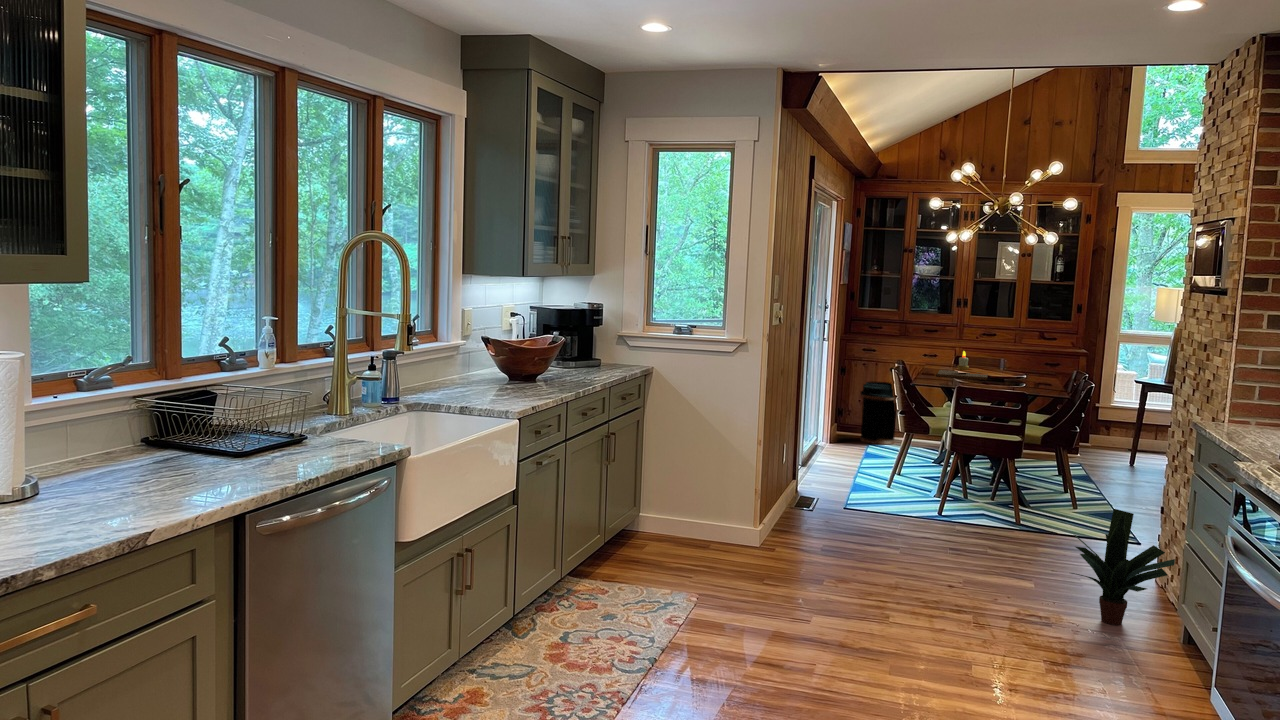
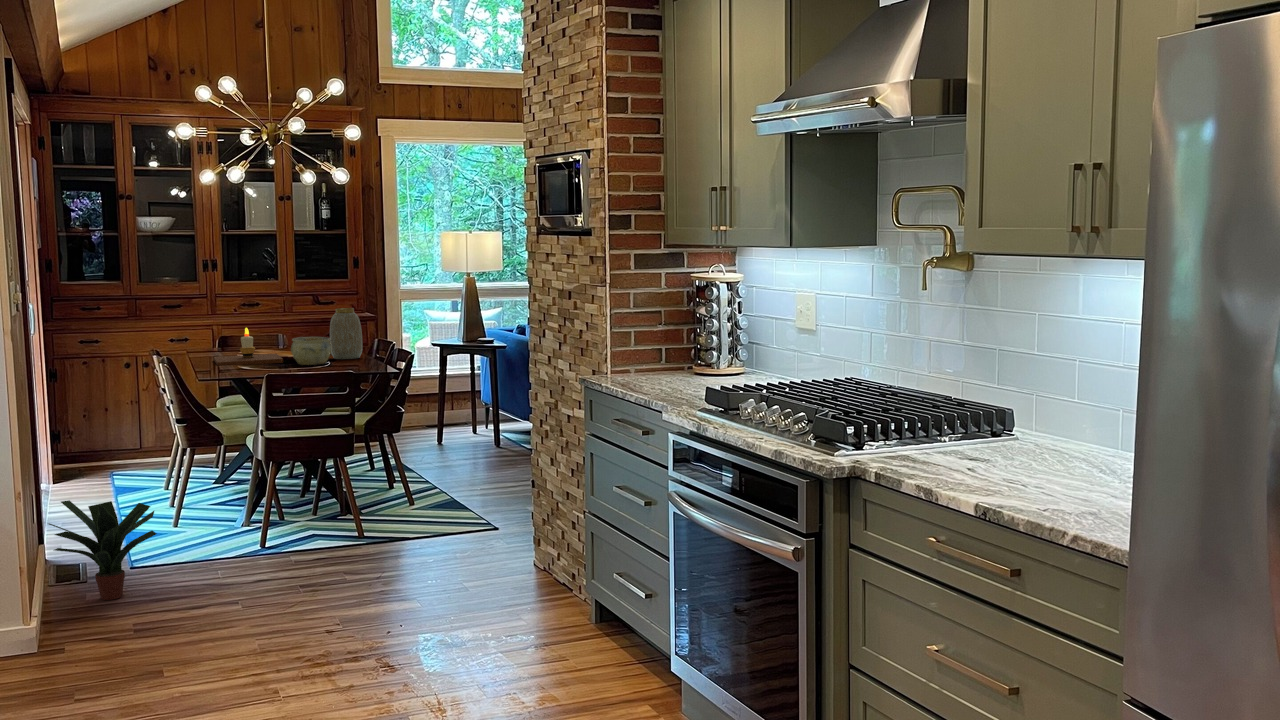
vase: none [1030,343,1058,384] -> present [330,308,363,359]
ceramic bowl: none [993,363,1025,385] -> present [291,337,331,365]
trash can: present [861,381,896,444] -> none [87,384,146,473]
potted plant: present [1072,509,1175,625] -> present [48,500,157,600]

